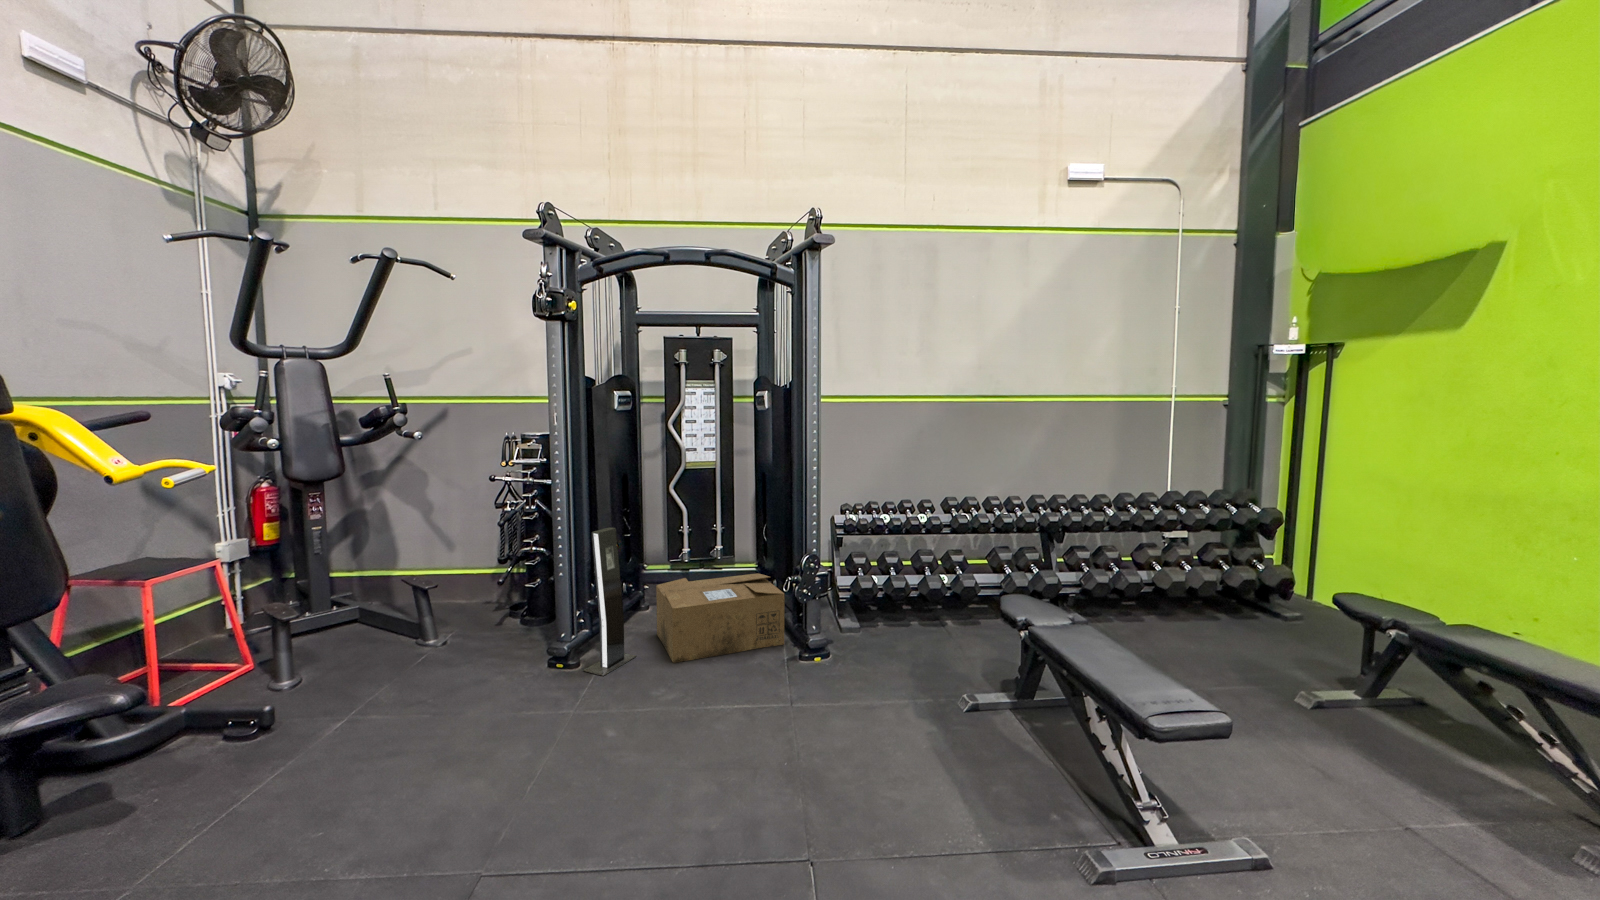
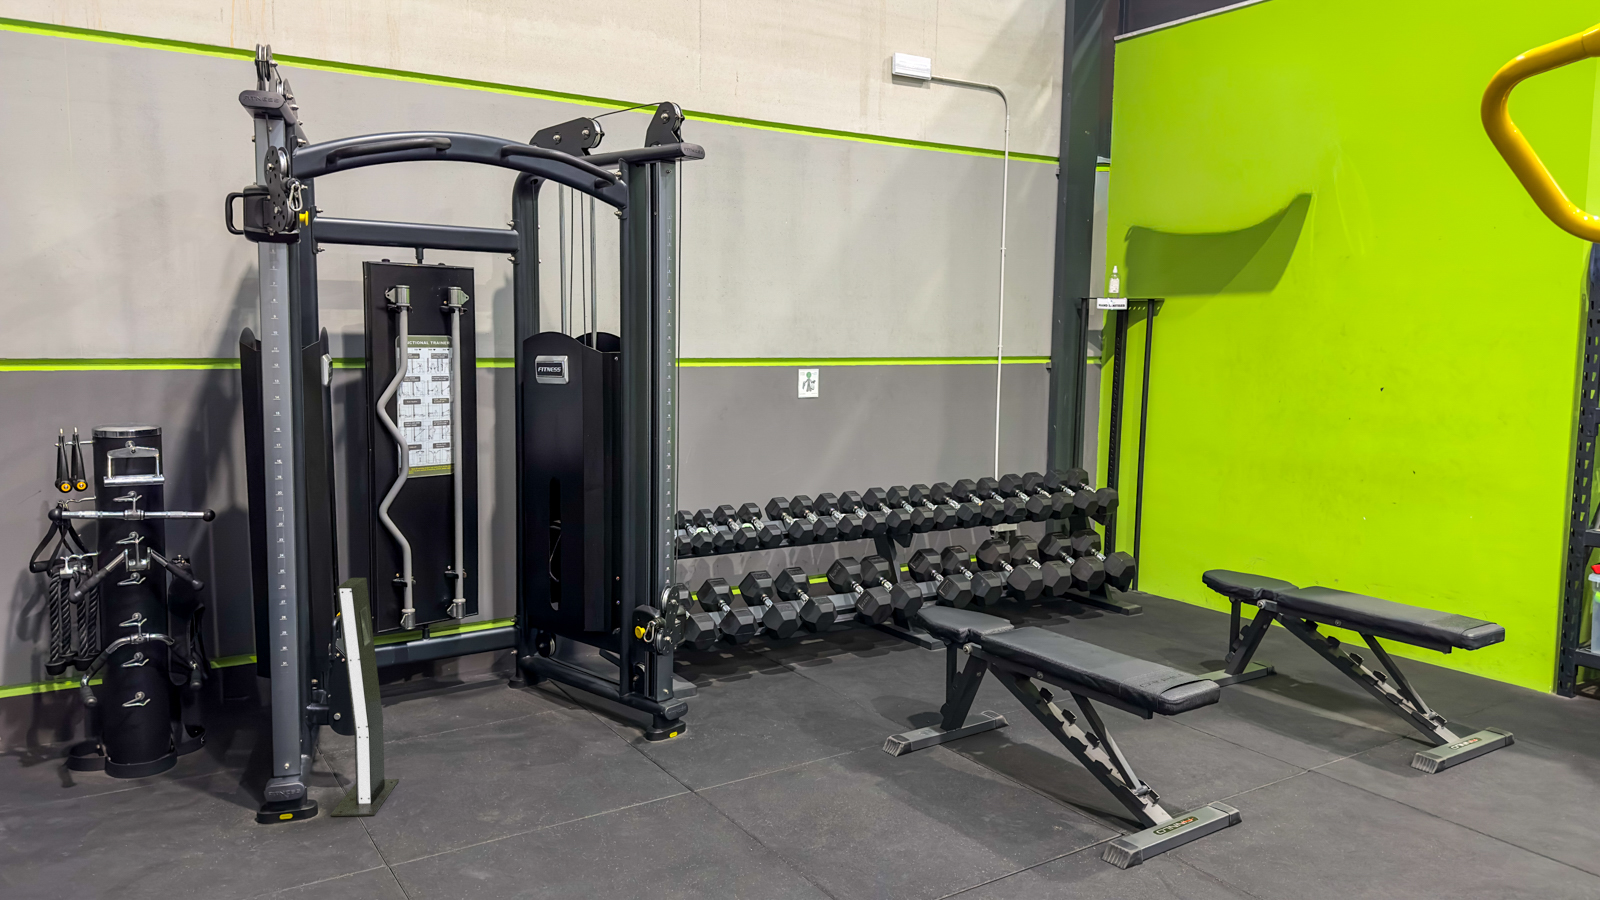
cardboard box: present [656,573,785,663] -> none [397,630,609,777]

